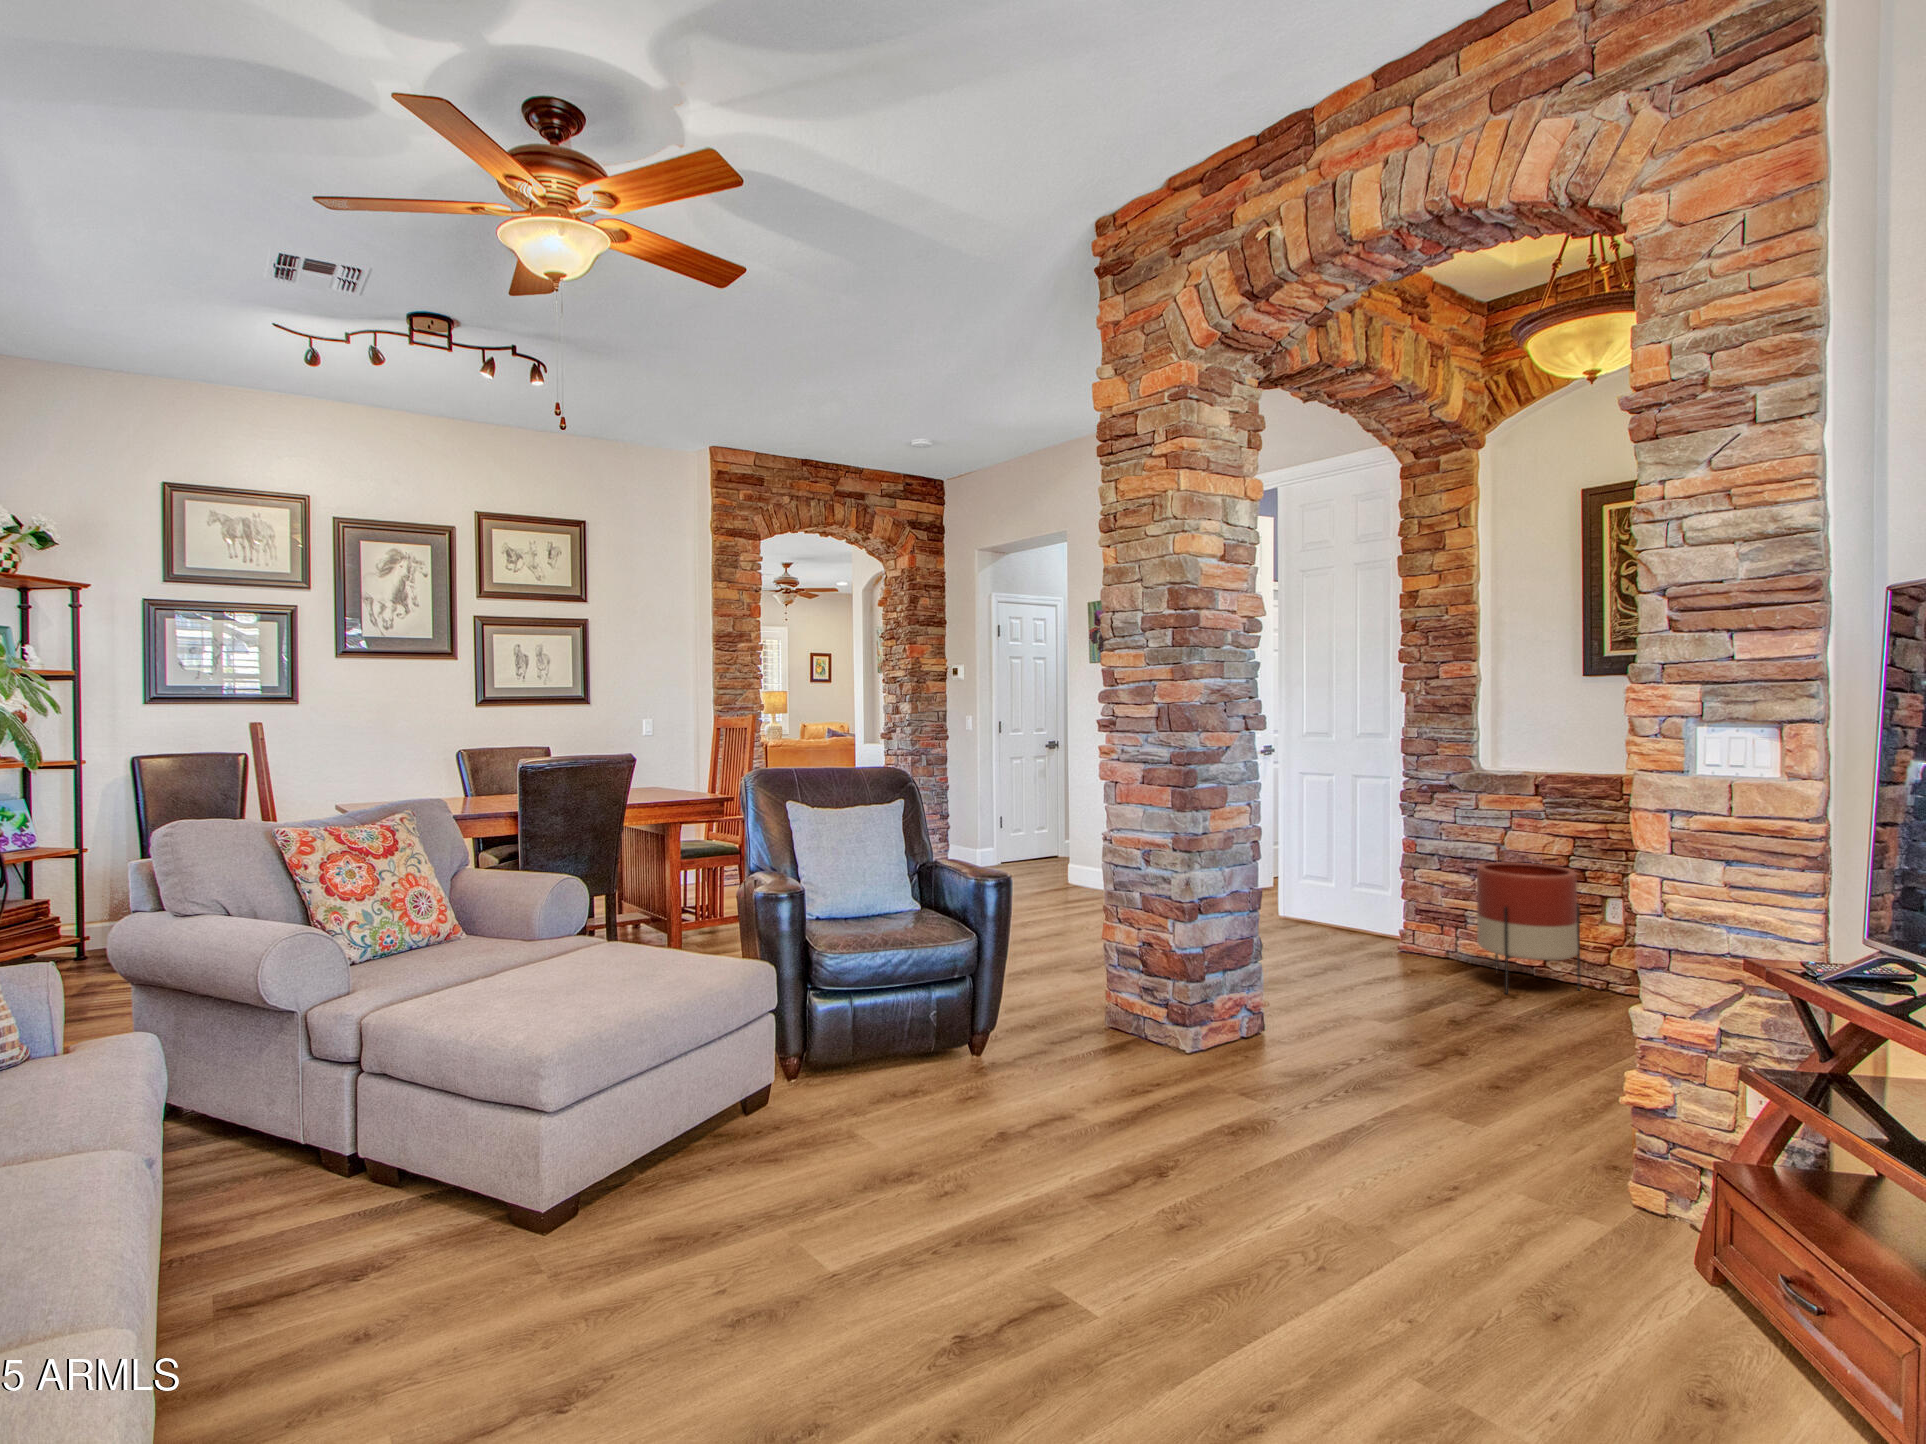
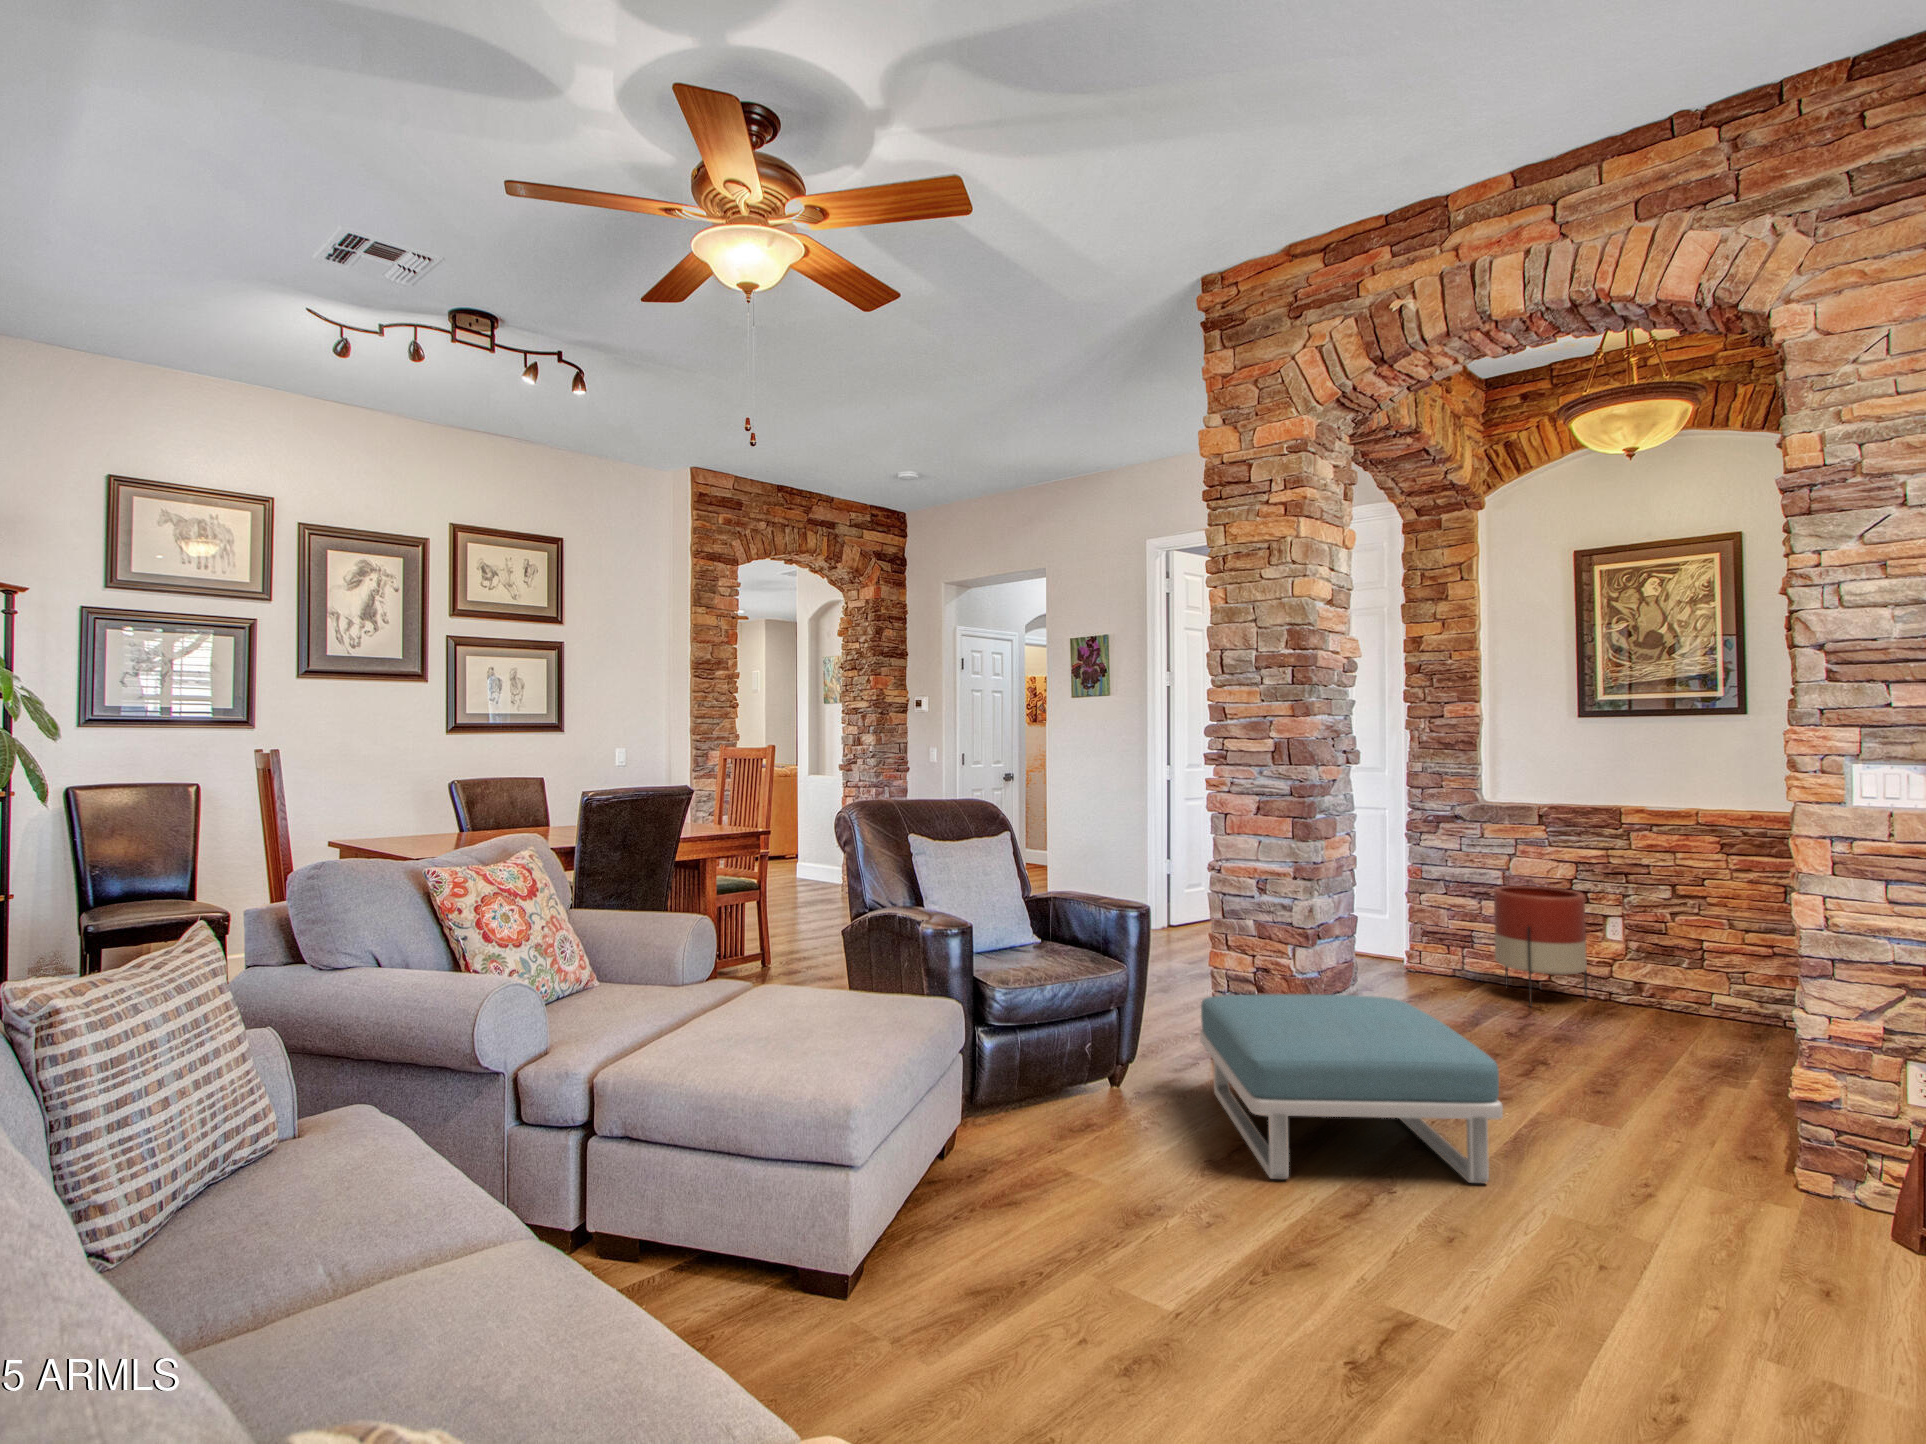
footstool: none [1034,969,1300,1175] -> present [1200,994,1503,1183]

